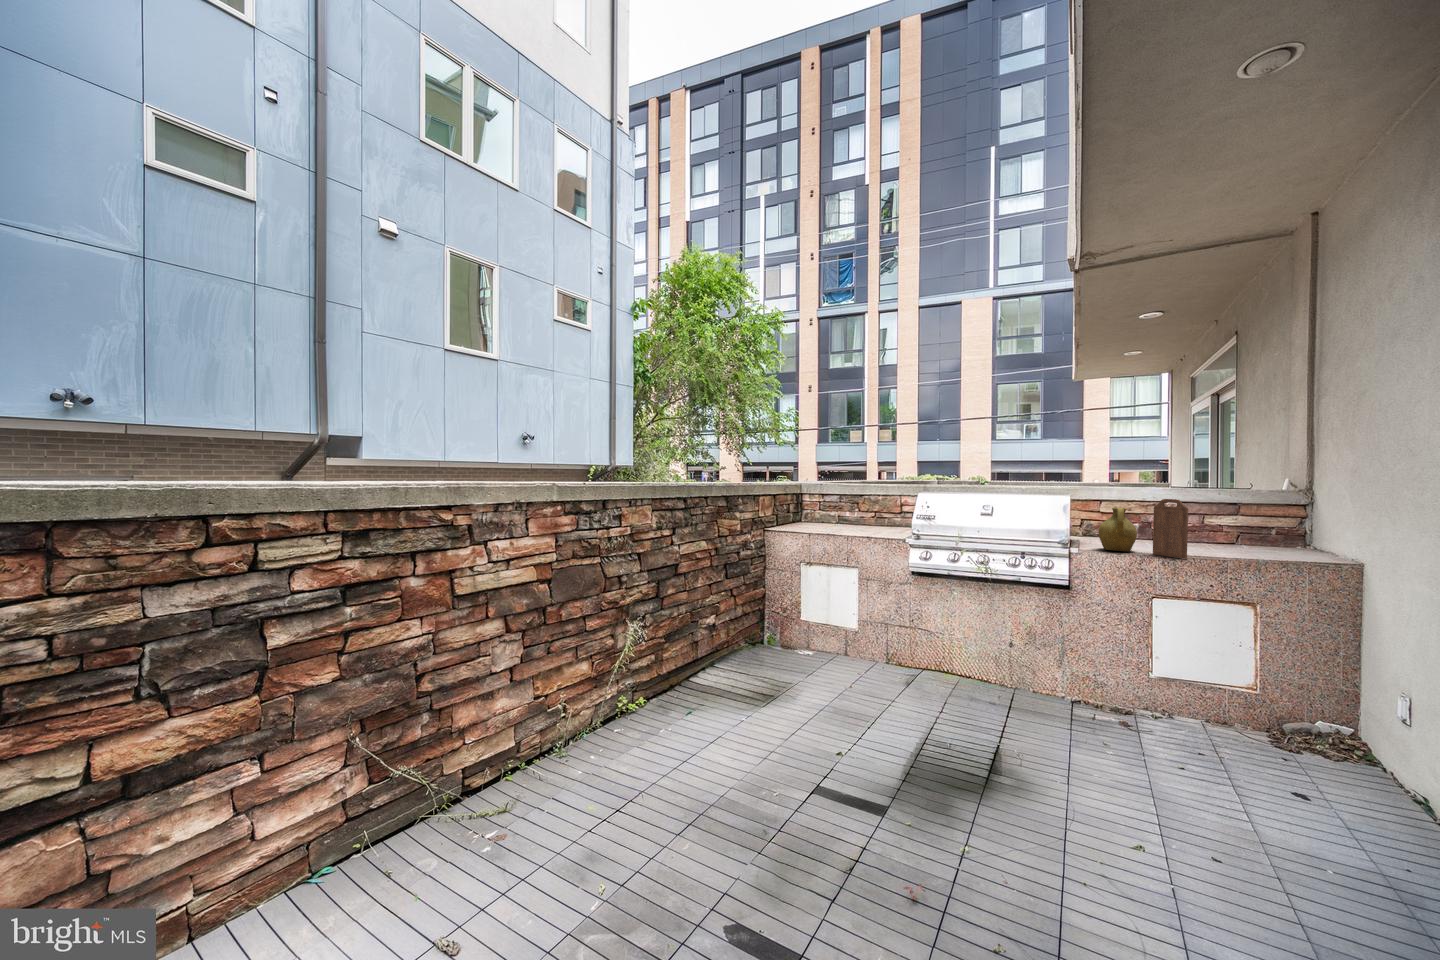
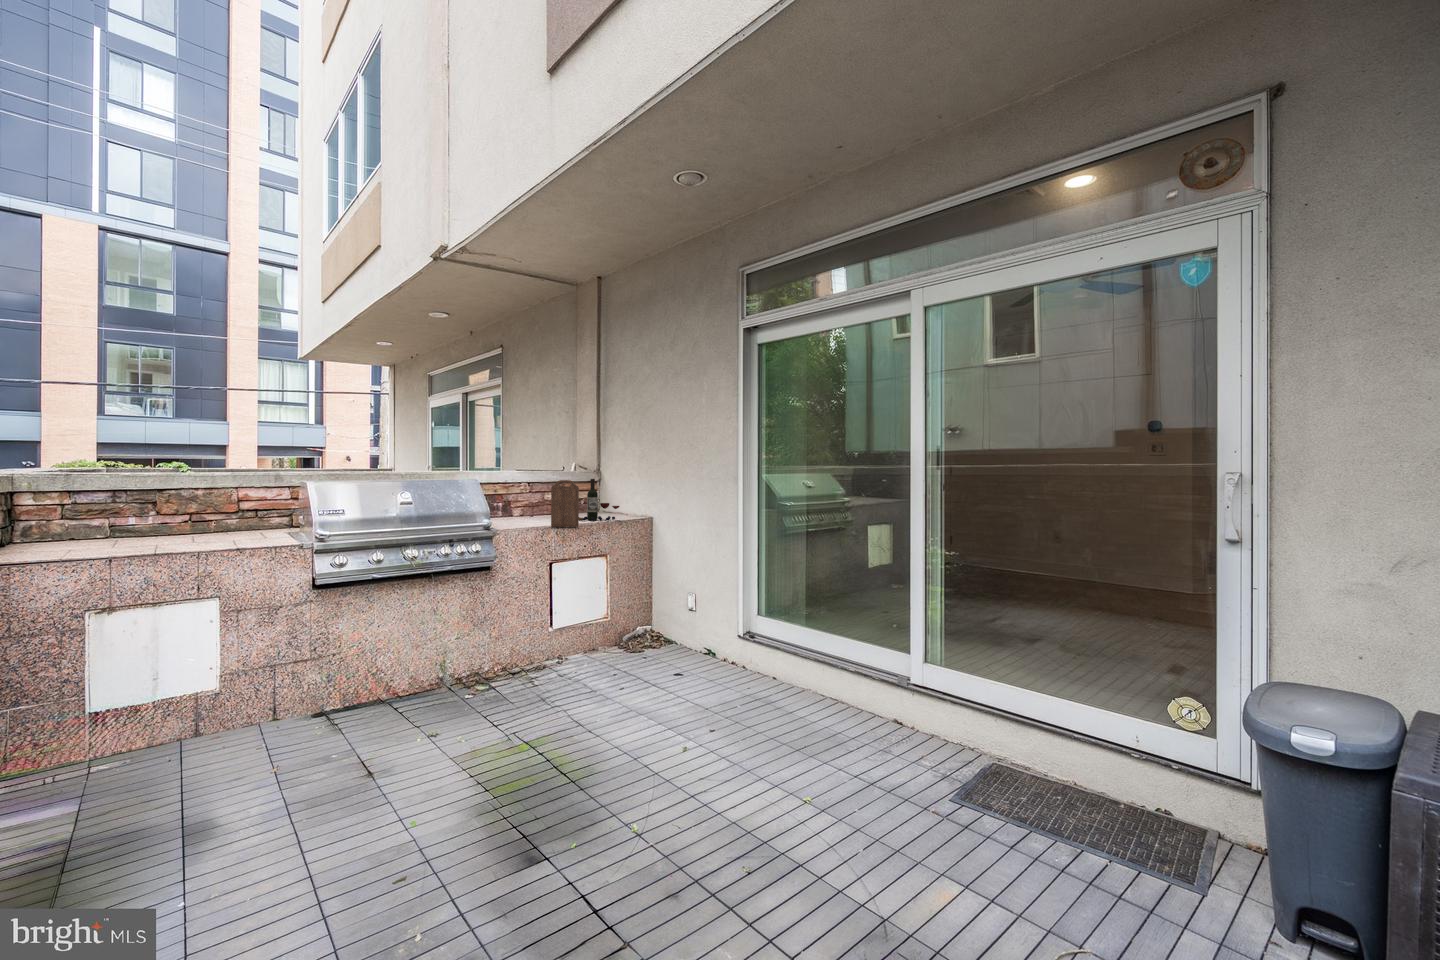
wine bottle: none [1225,499,1297,560] -> present [579,479,620,521]
pitcher: present [1099,507,1137,552] -> none [508,489,538,527]

